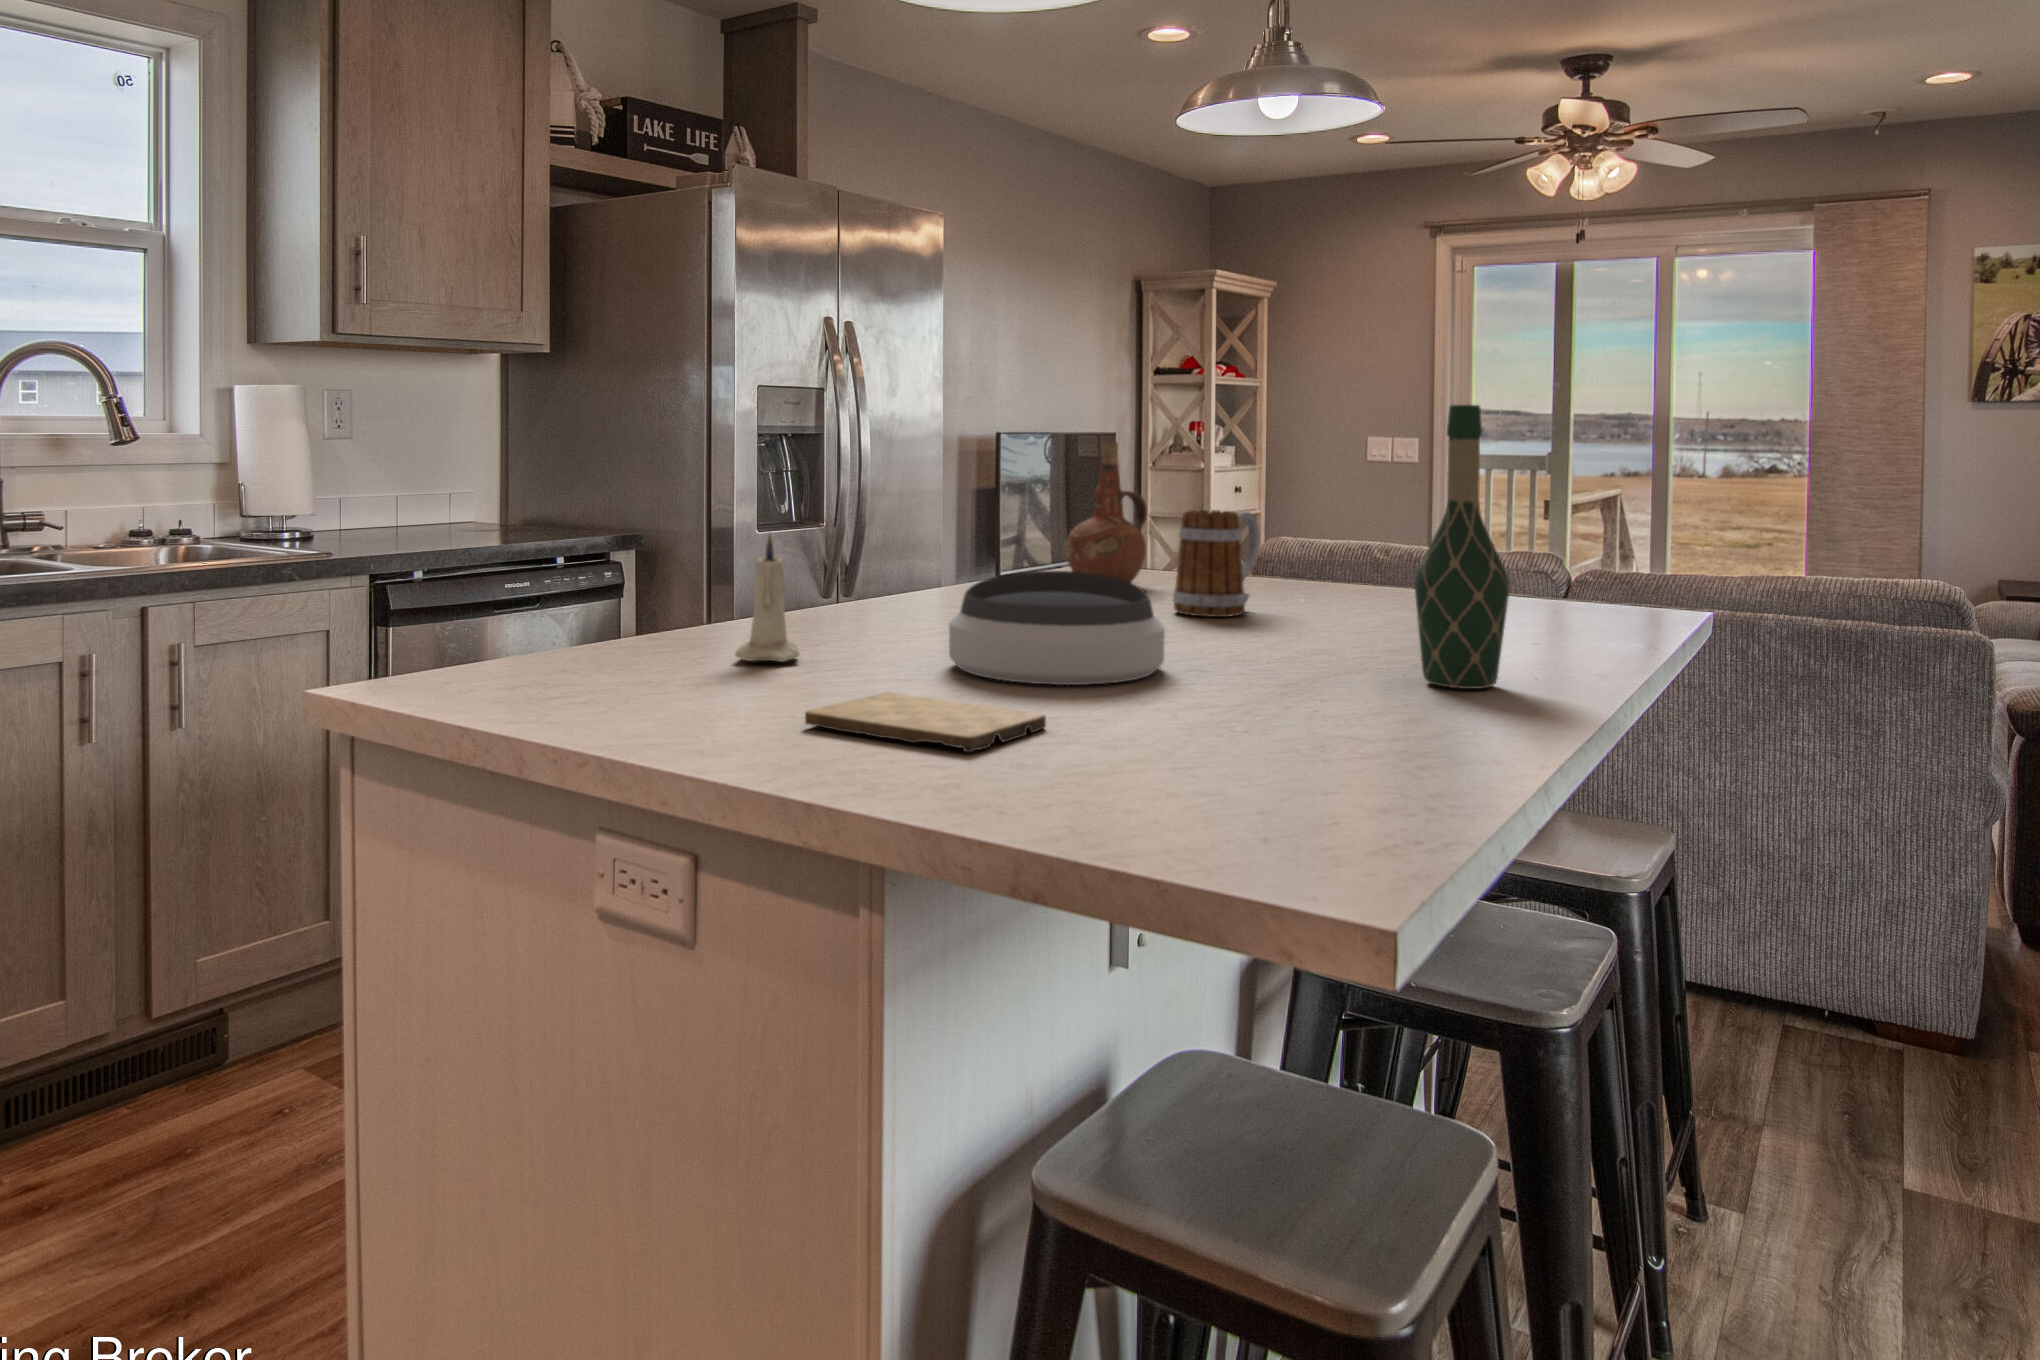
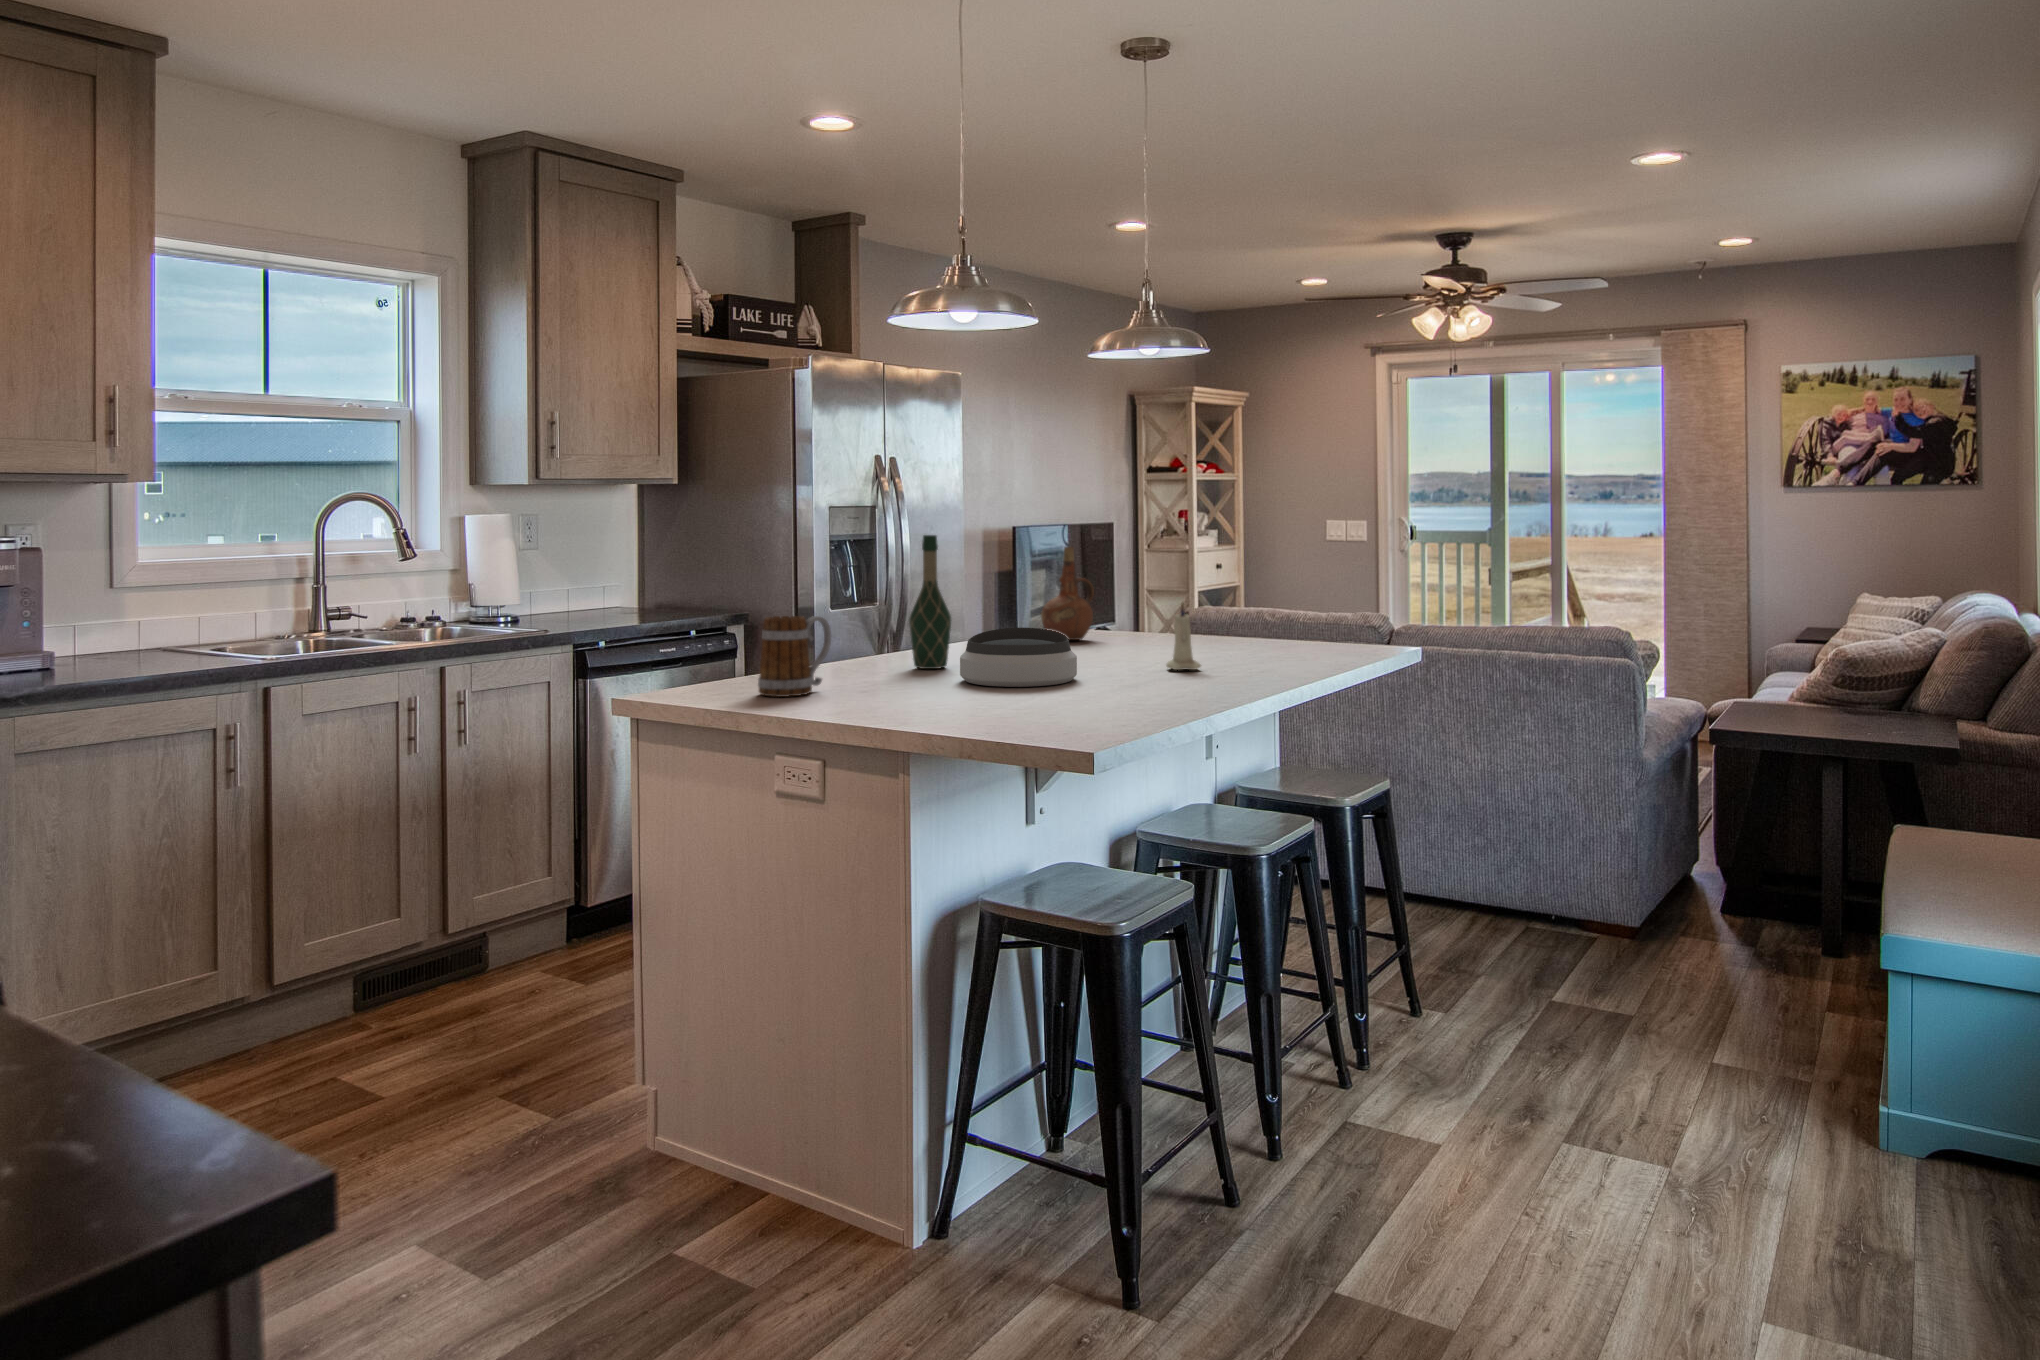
wine bottle: present [1415,405,1509,689] -> present [909,535,951,669]
mug: present [1173,510,1260,617] -> present [758,616,831,697]
candle: present [735,532,799,662] -> present [1166,604,1201,670]
cutting board: present [805,692,1046,752] -> none [886,690,1004,711]

